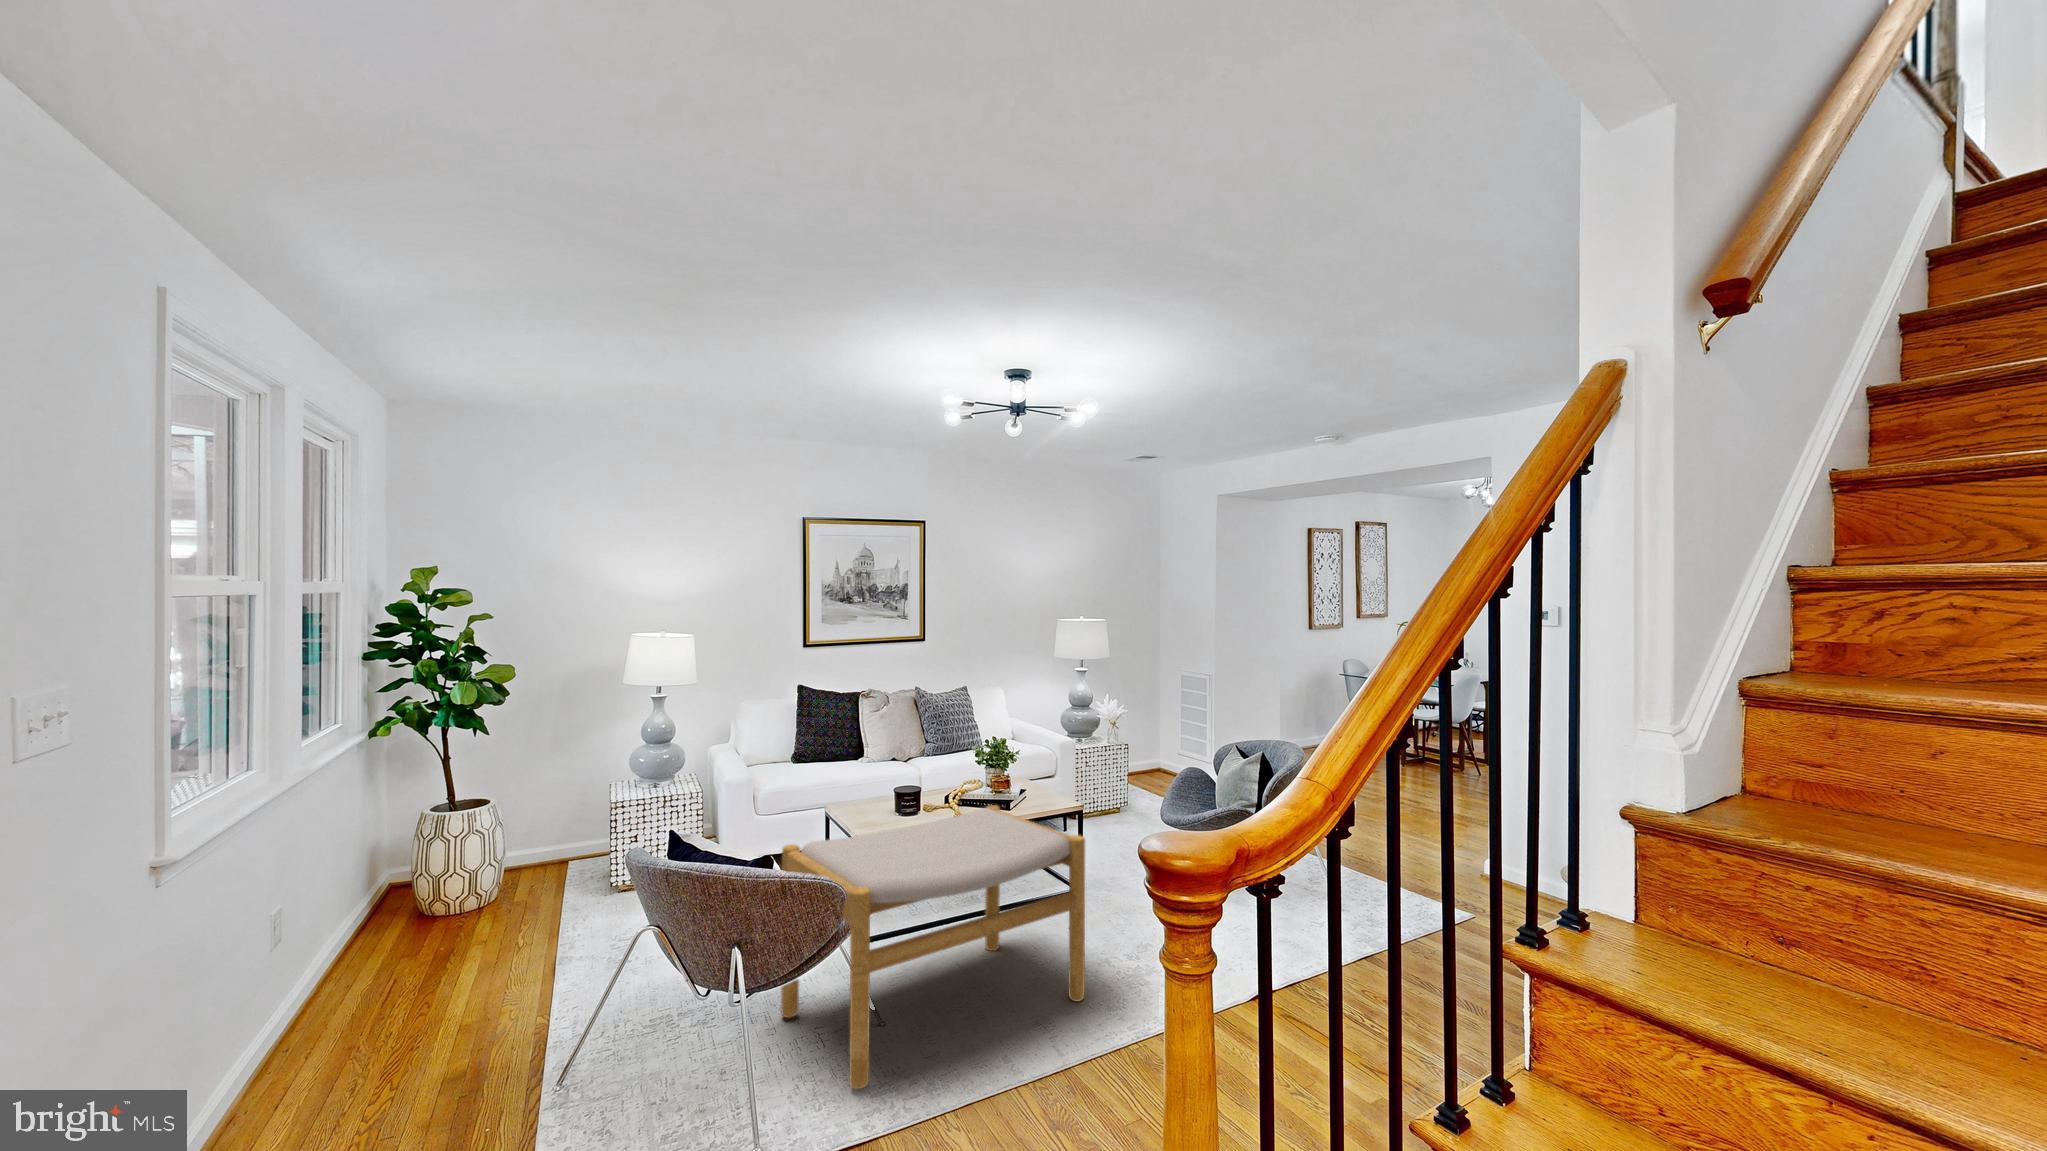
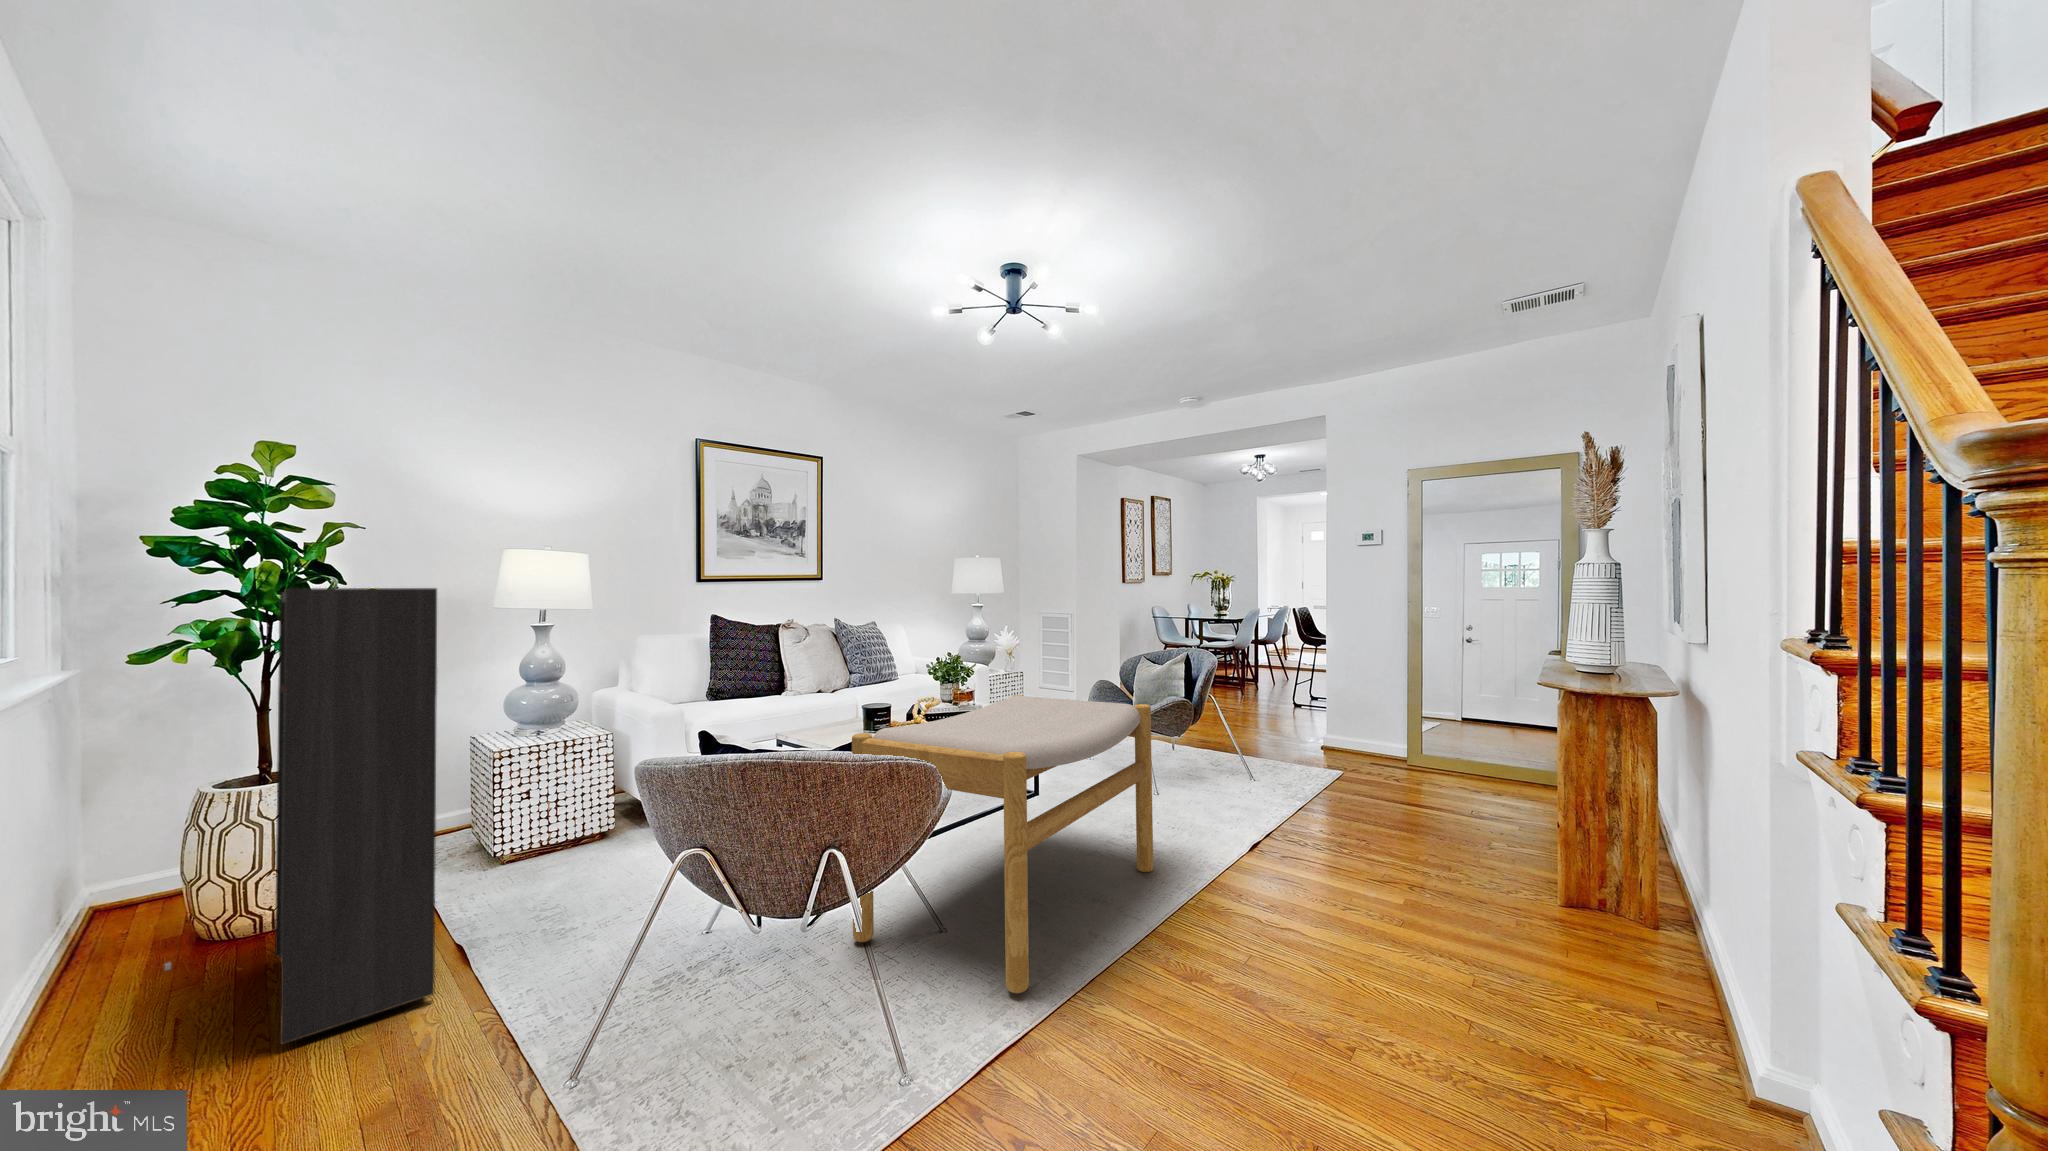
bookcase: none [395,695,524,1013] -> present [165,588,437,1045]

